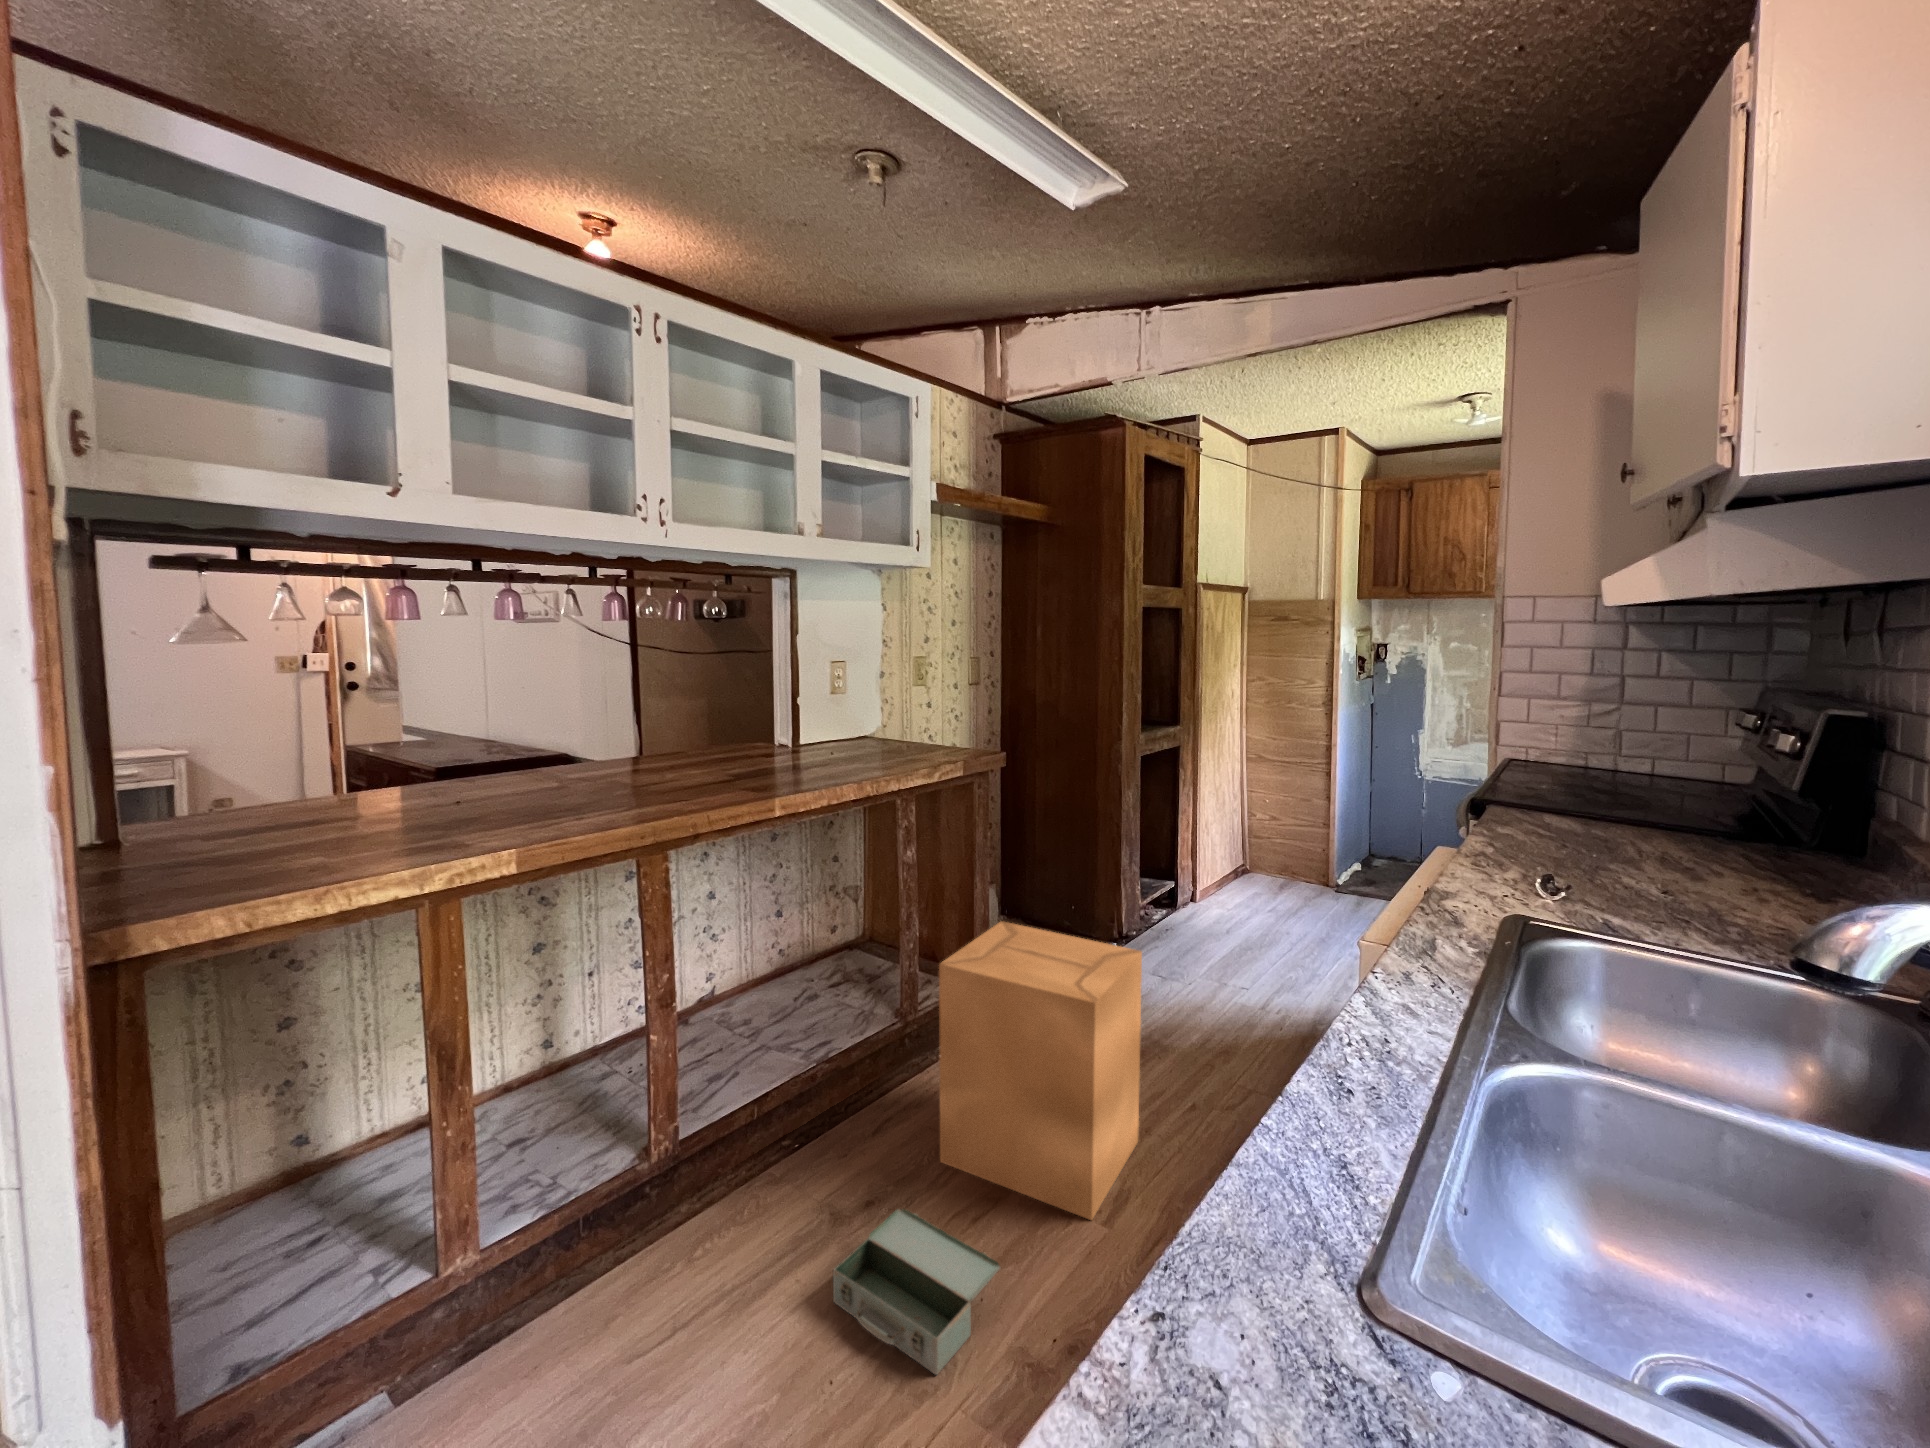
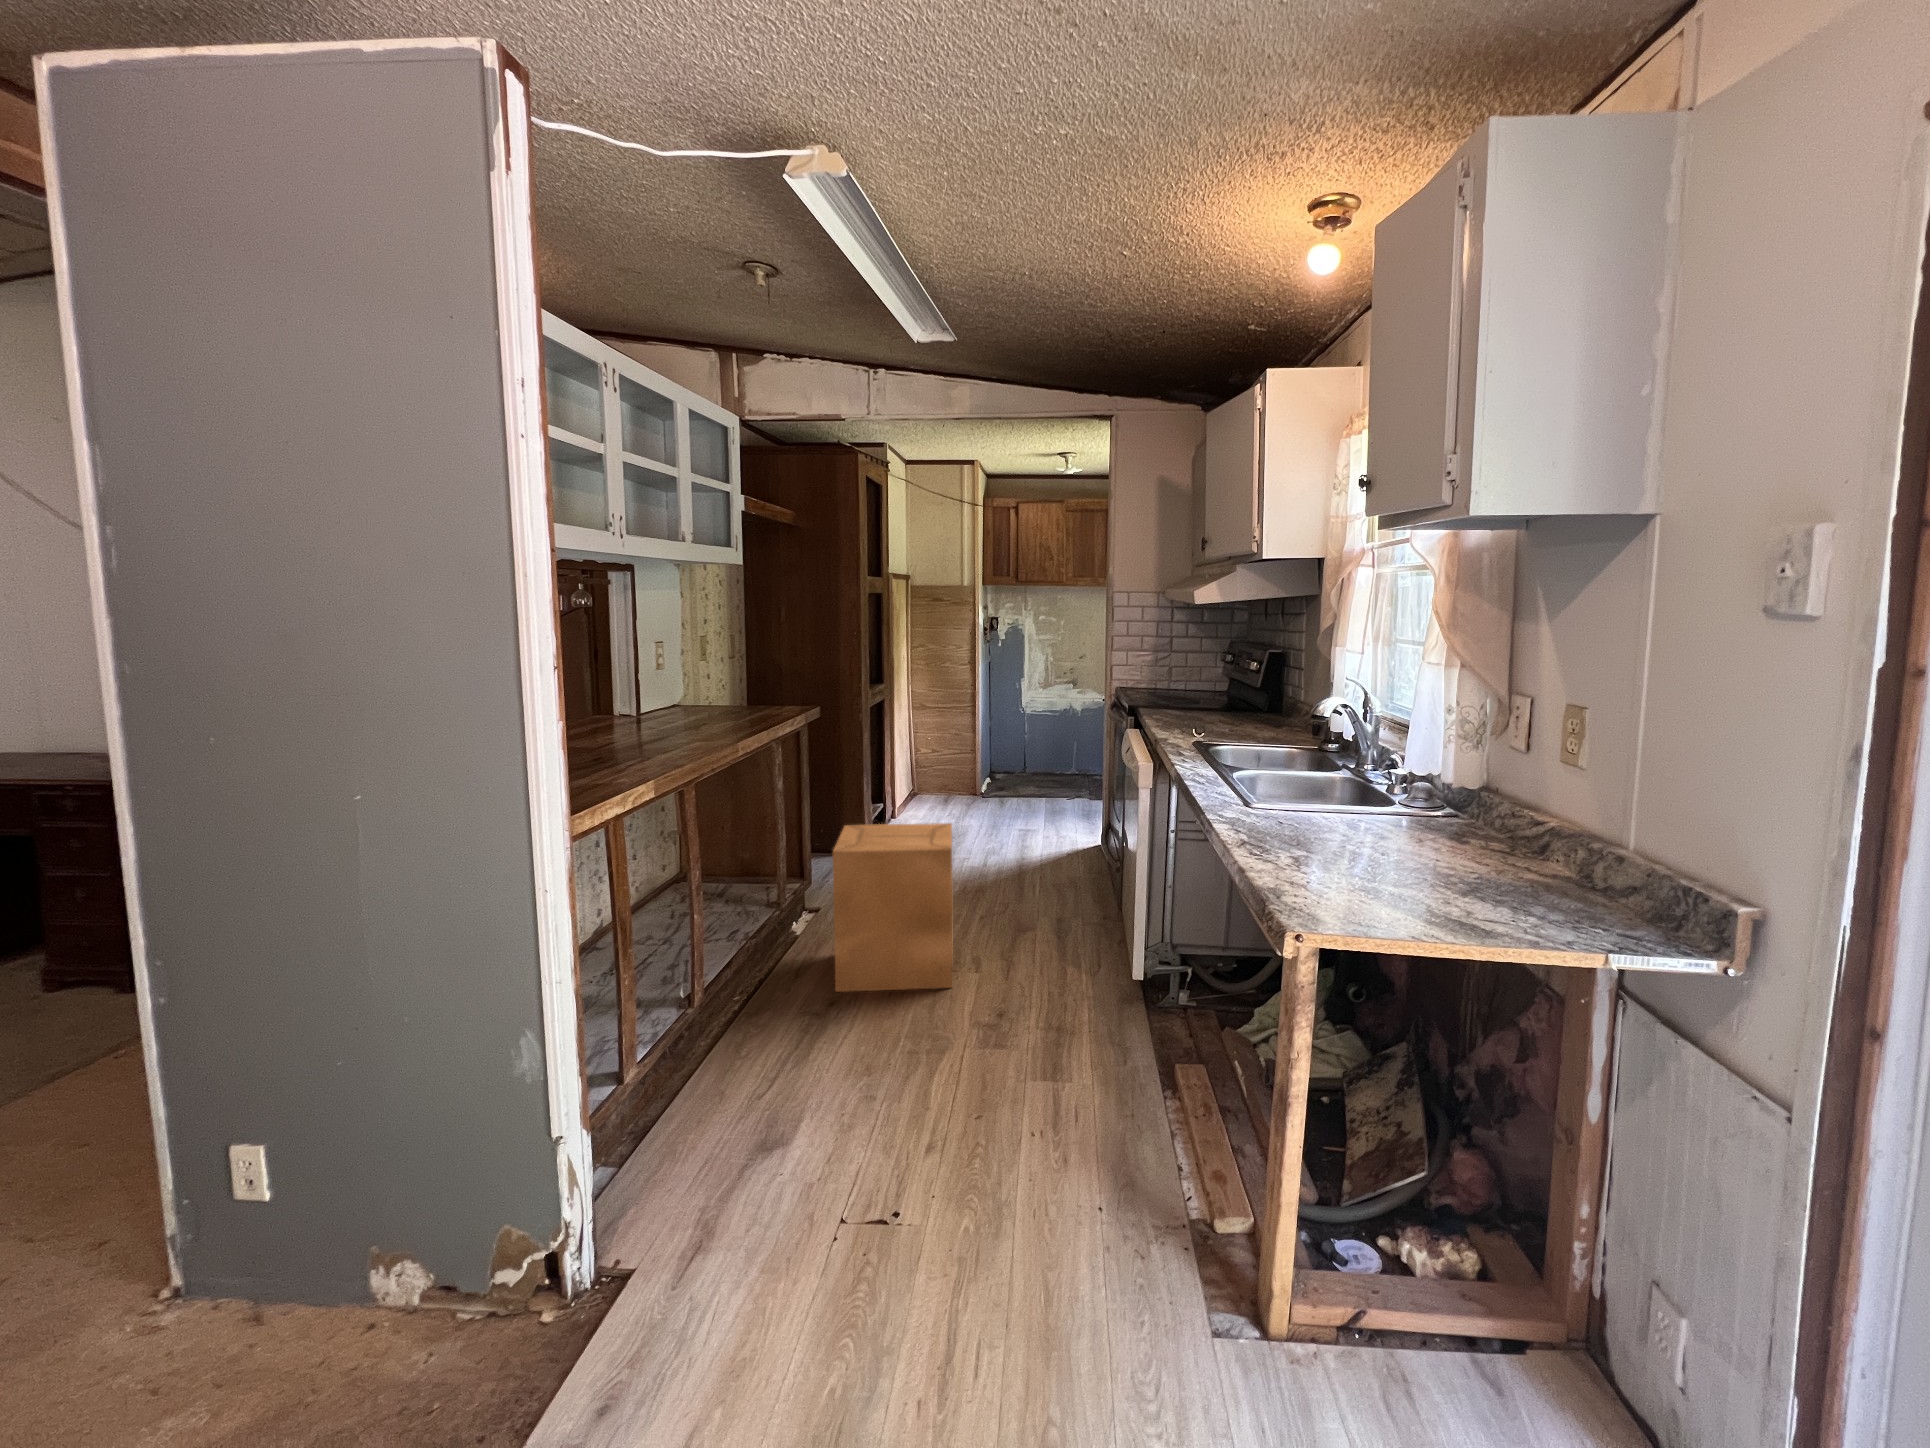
toolbox: present [833,1208,1000,1375] -> none [828,1006,928,1068]

